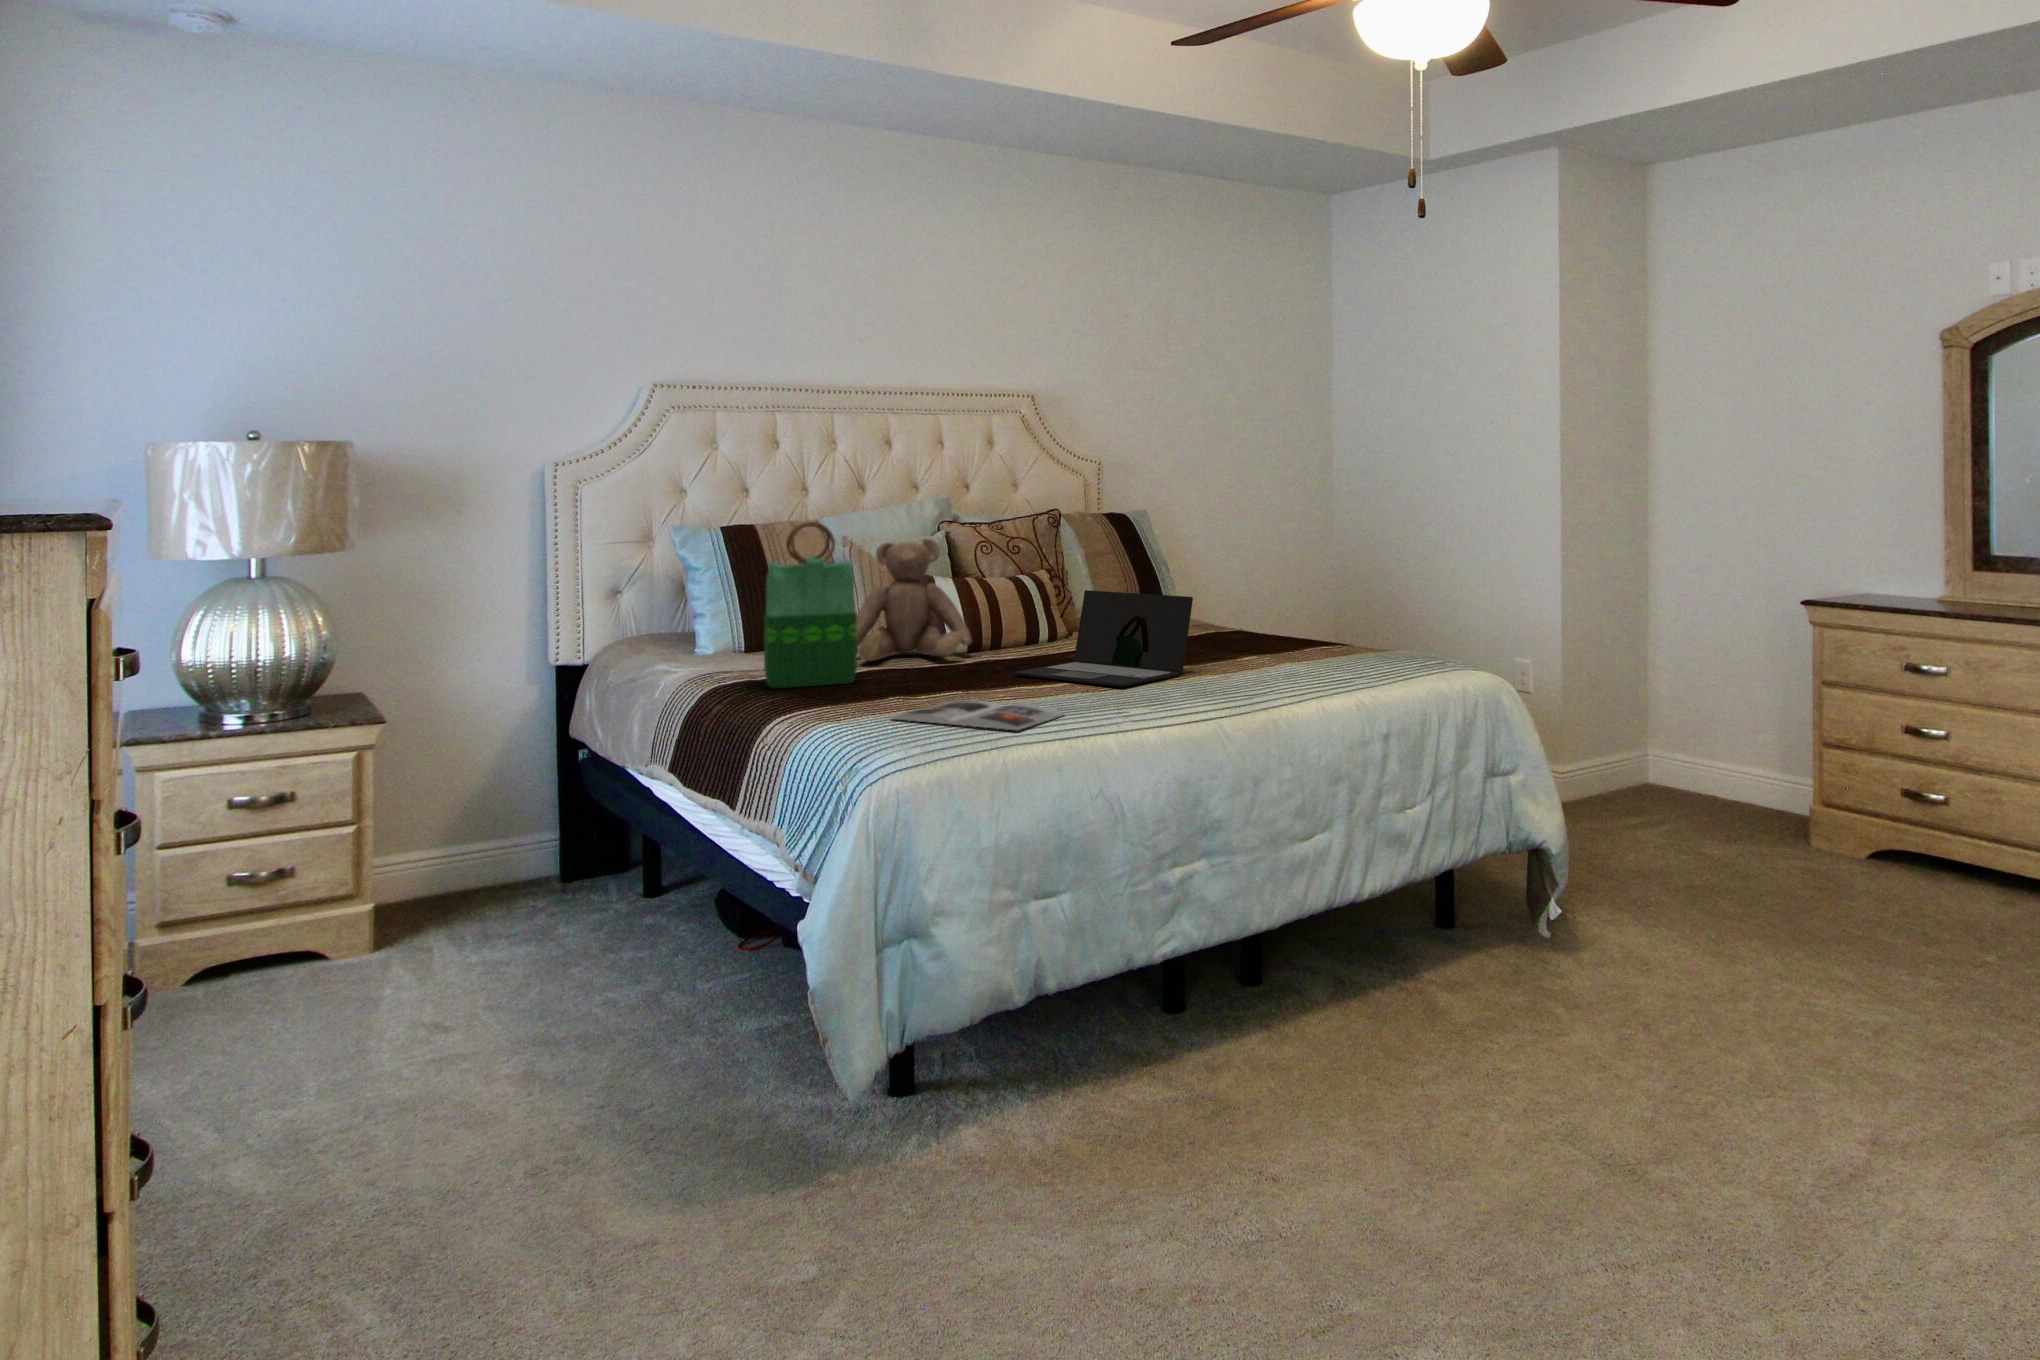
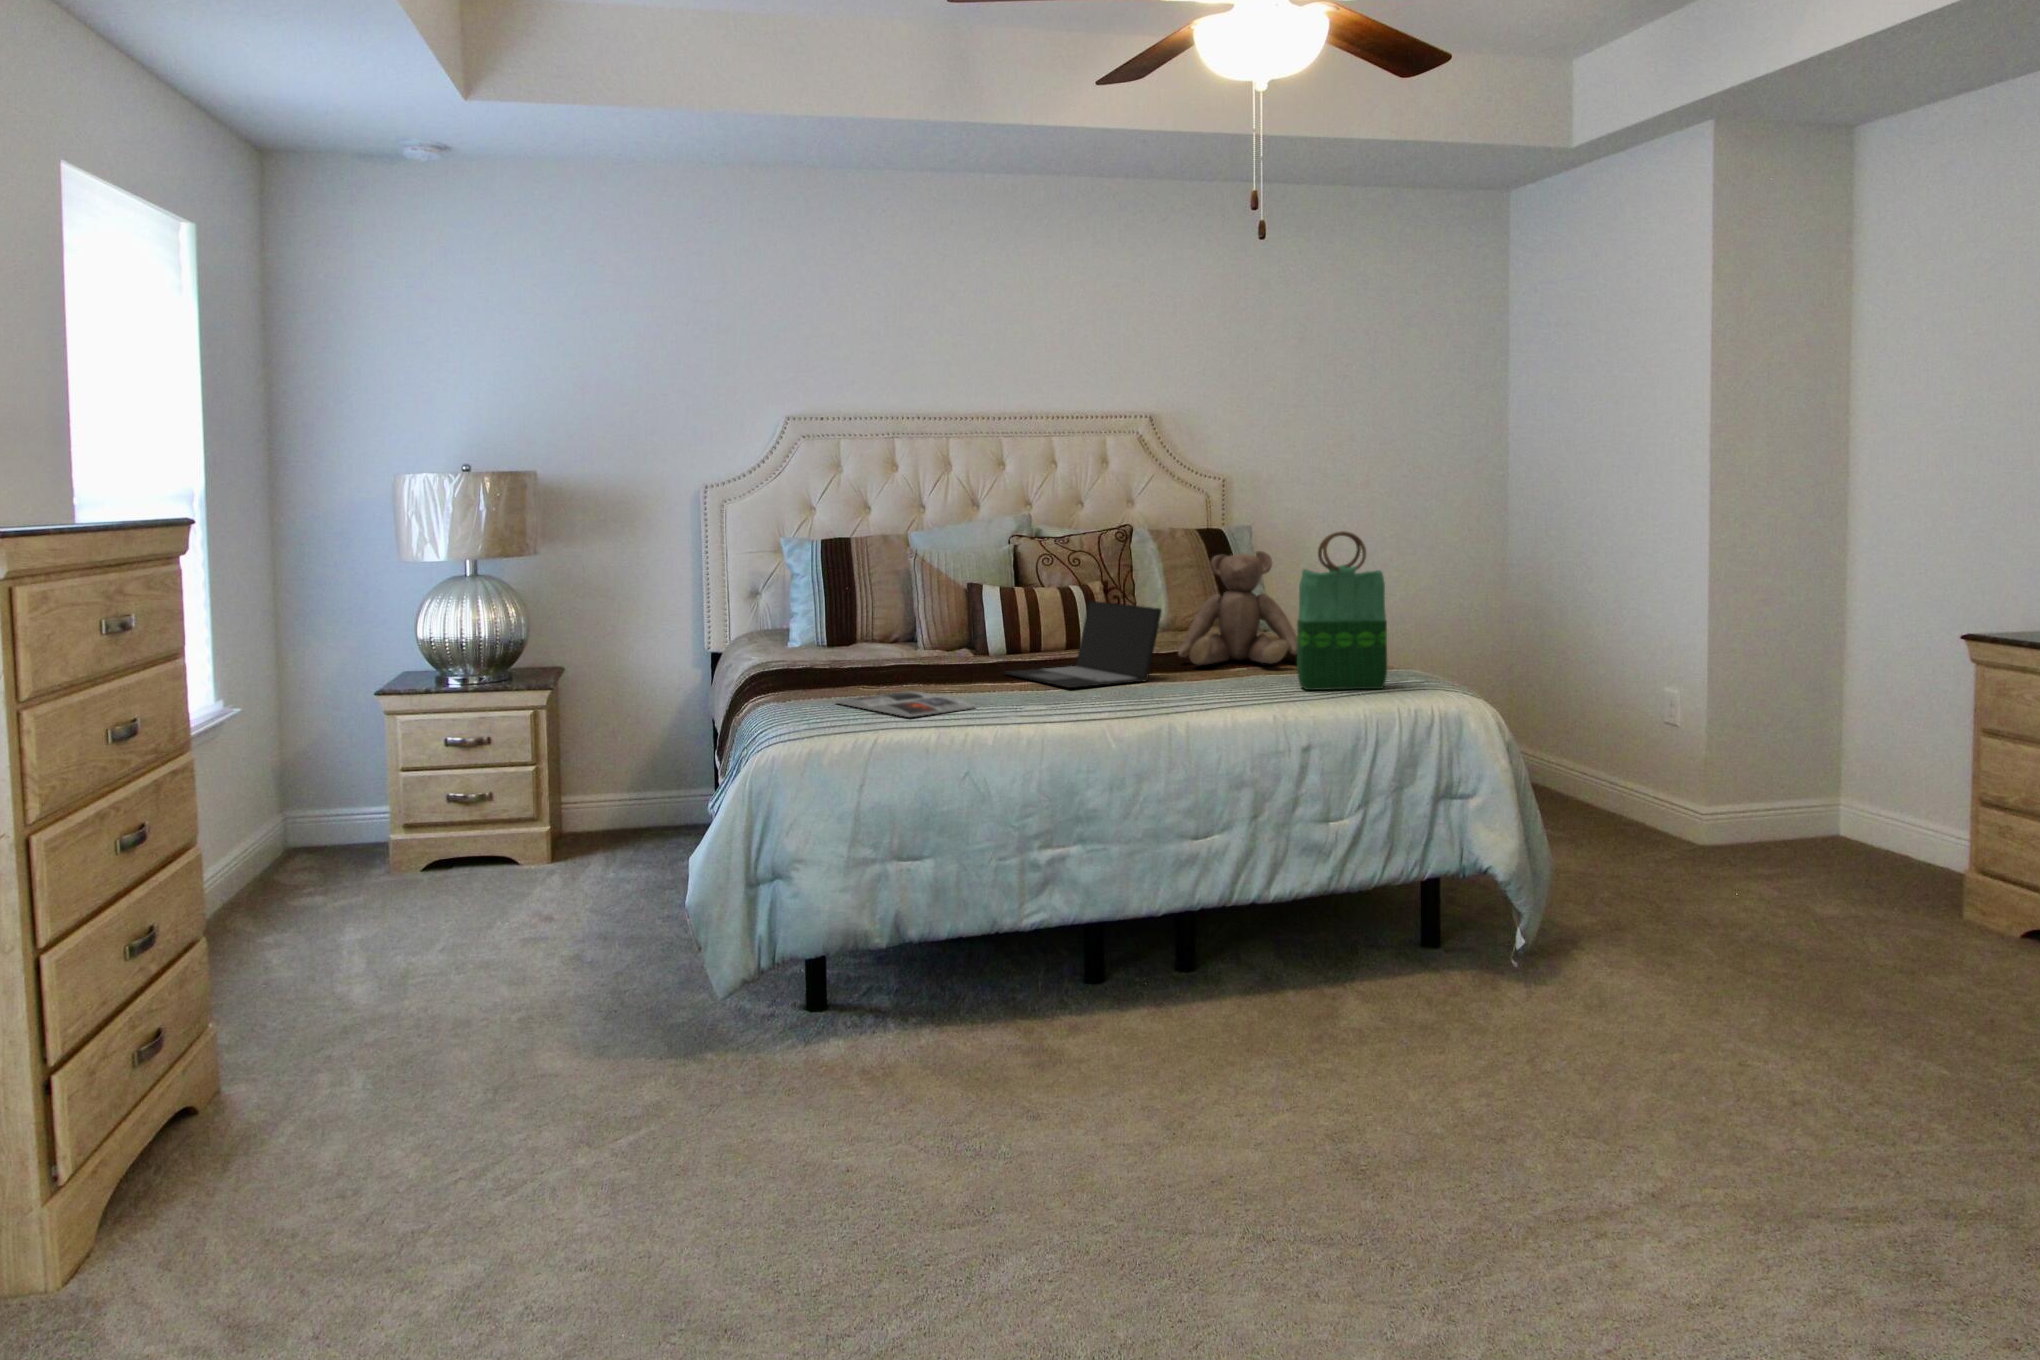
tote bag: present [764,522,857,688] -> present [1297,531,1387,690]
teddy bear: present [856,539,972,661] -> present [1178,551,1297,665]

